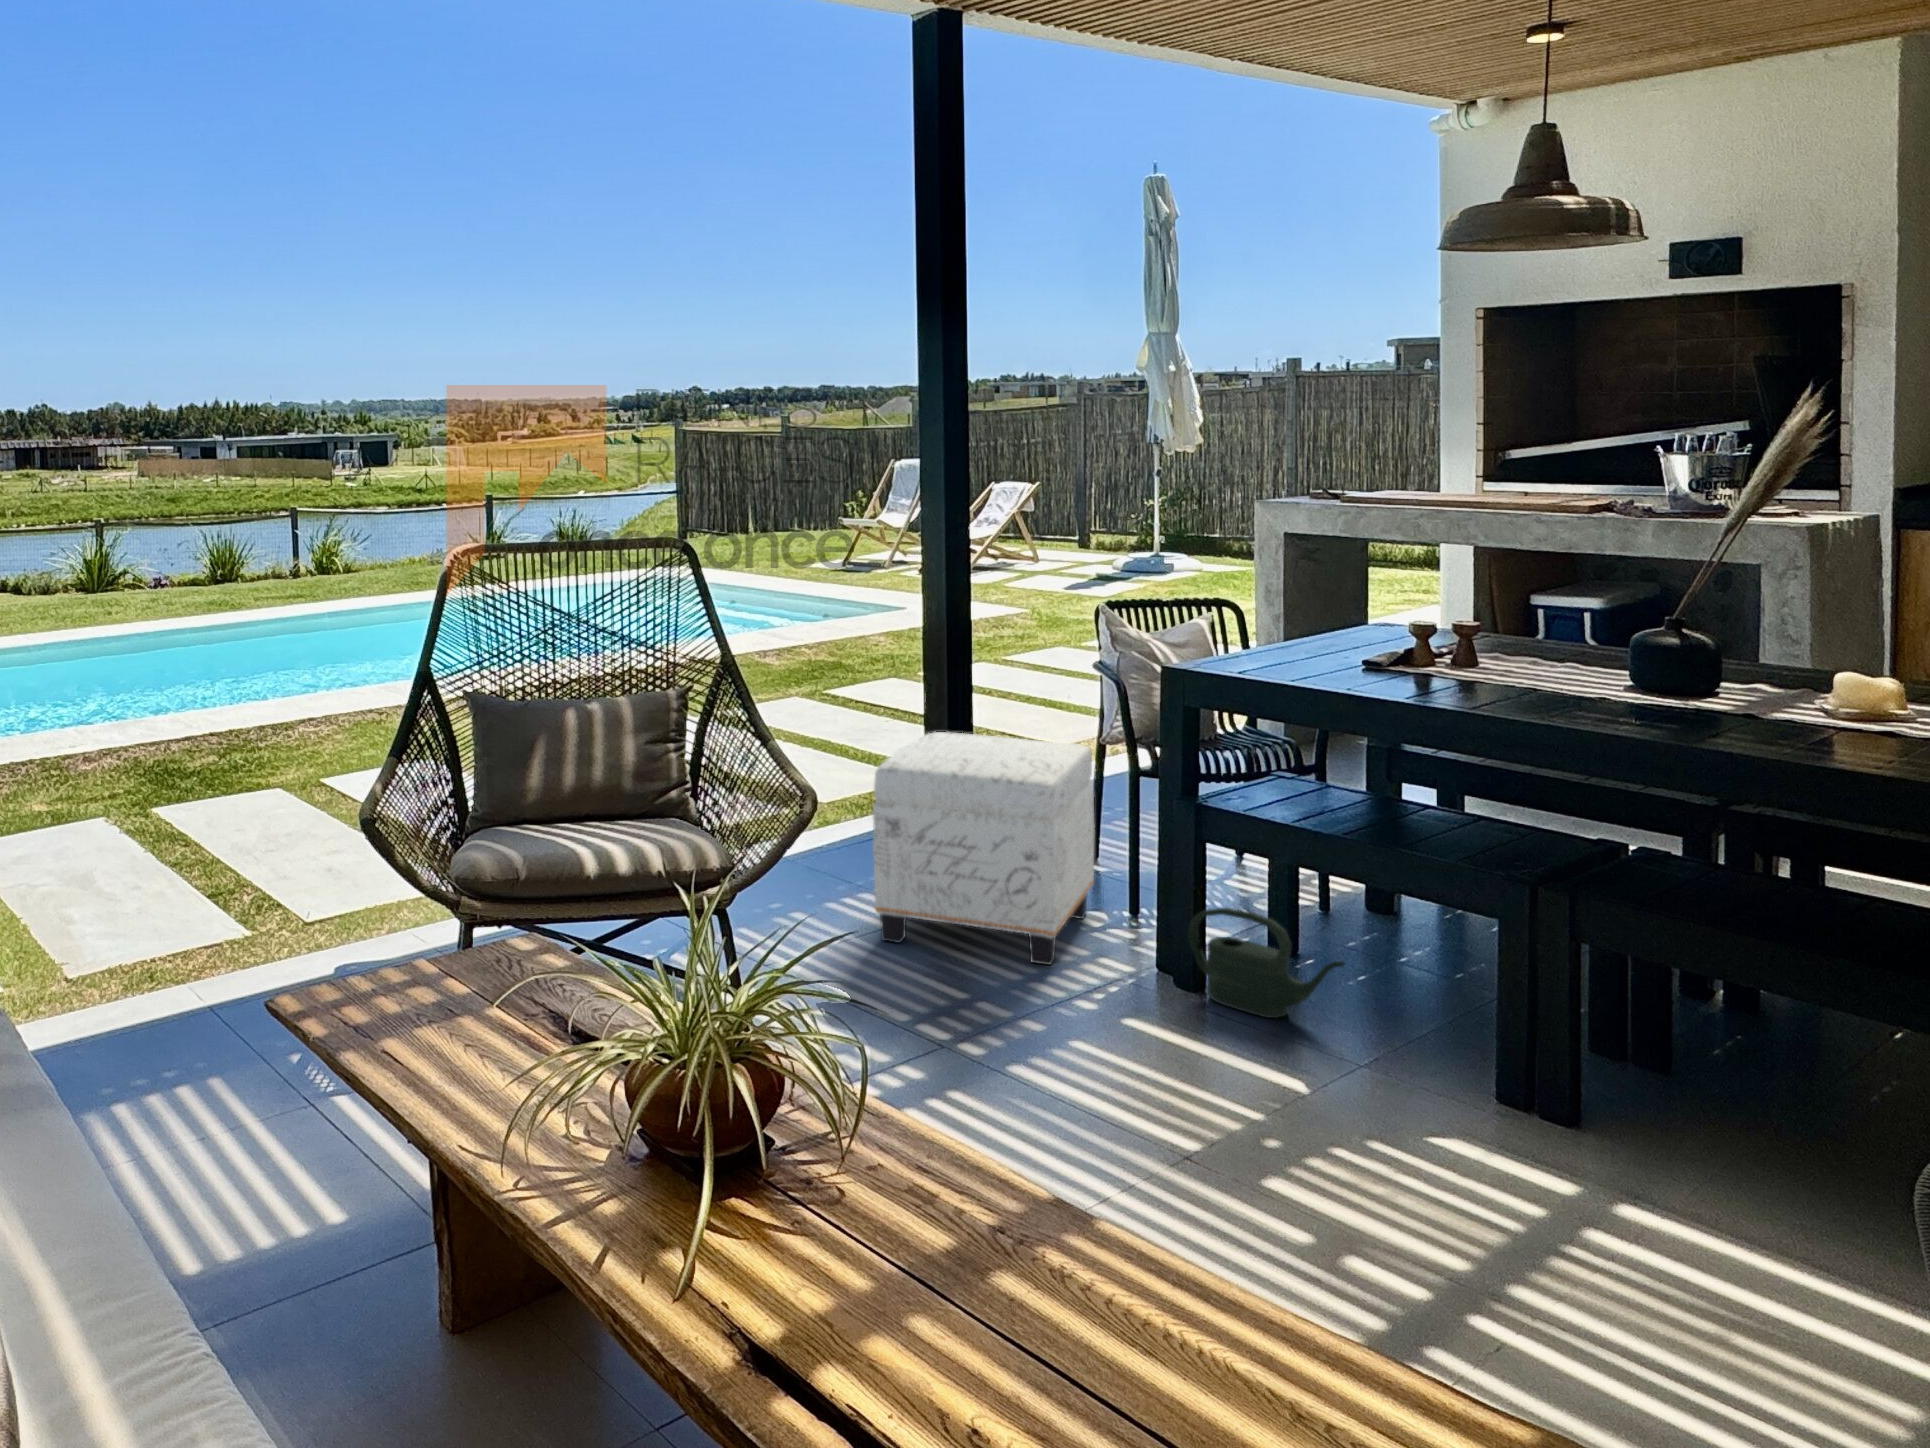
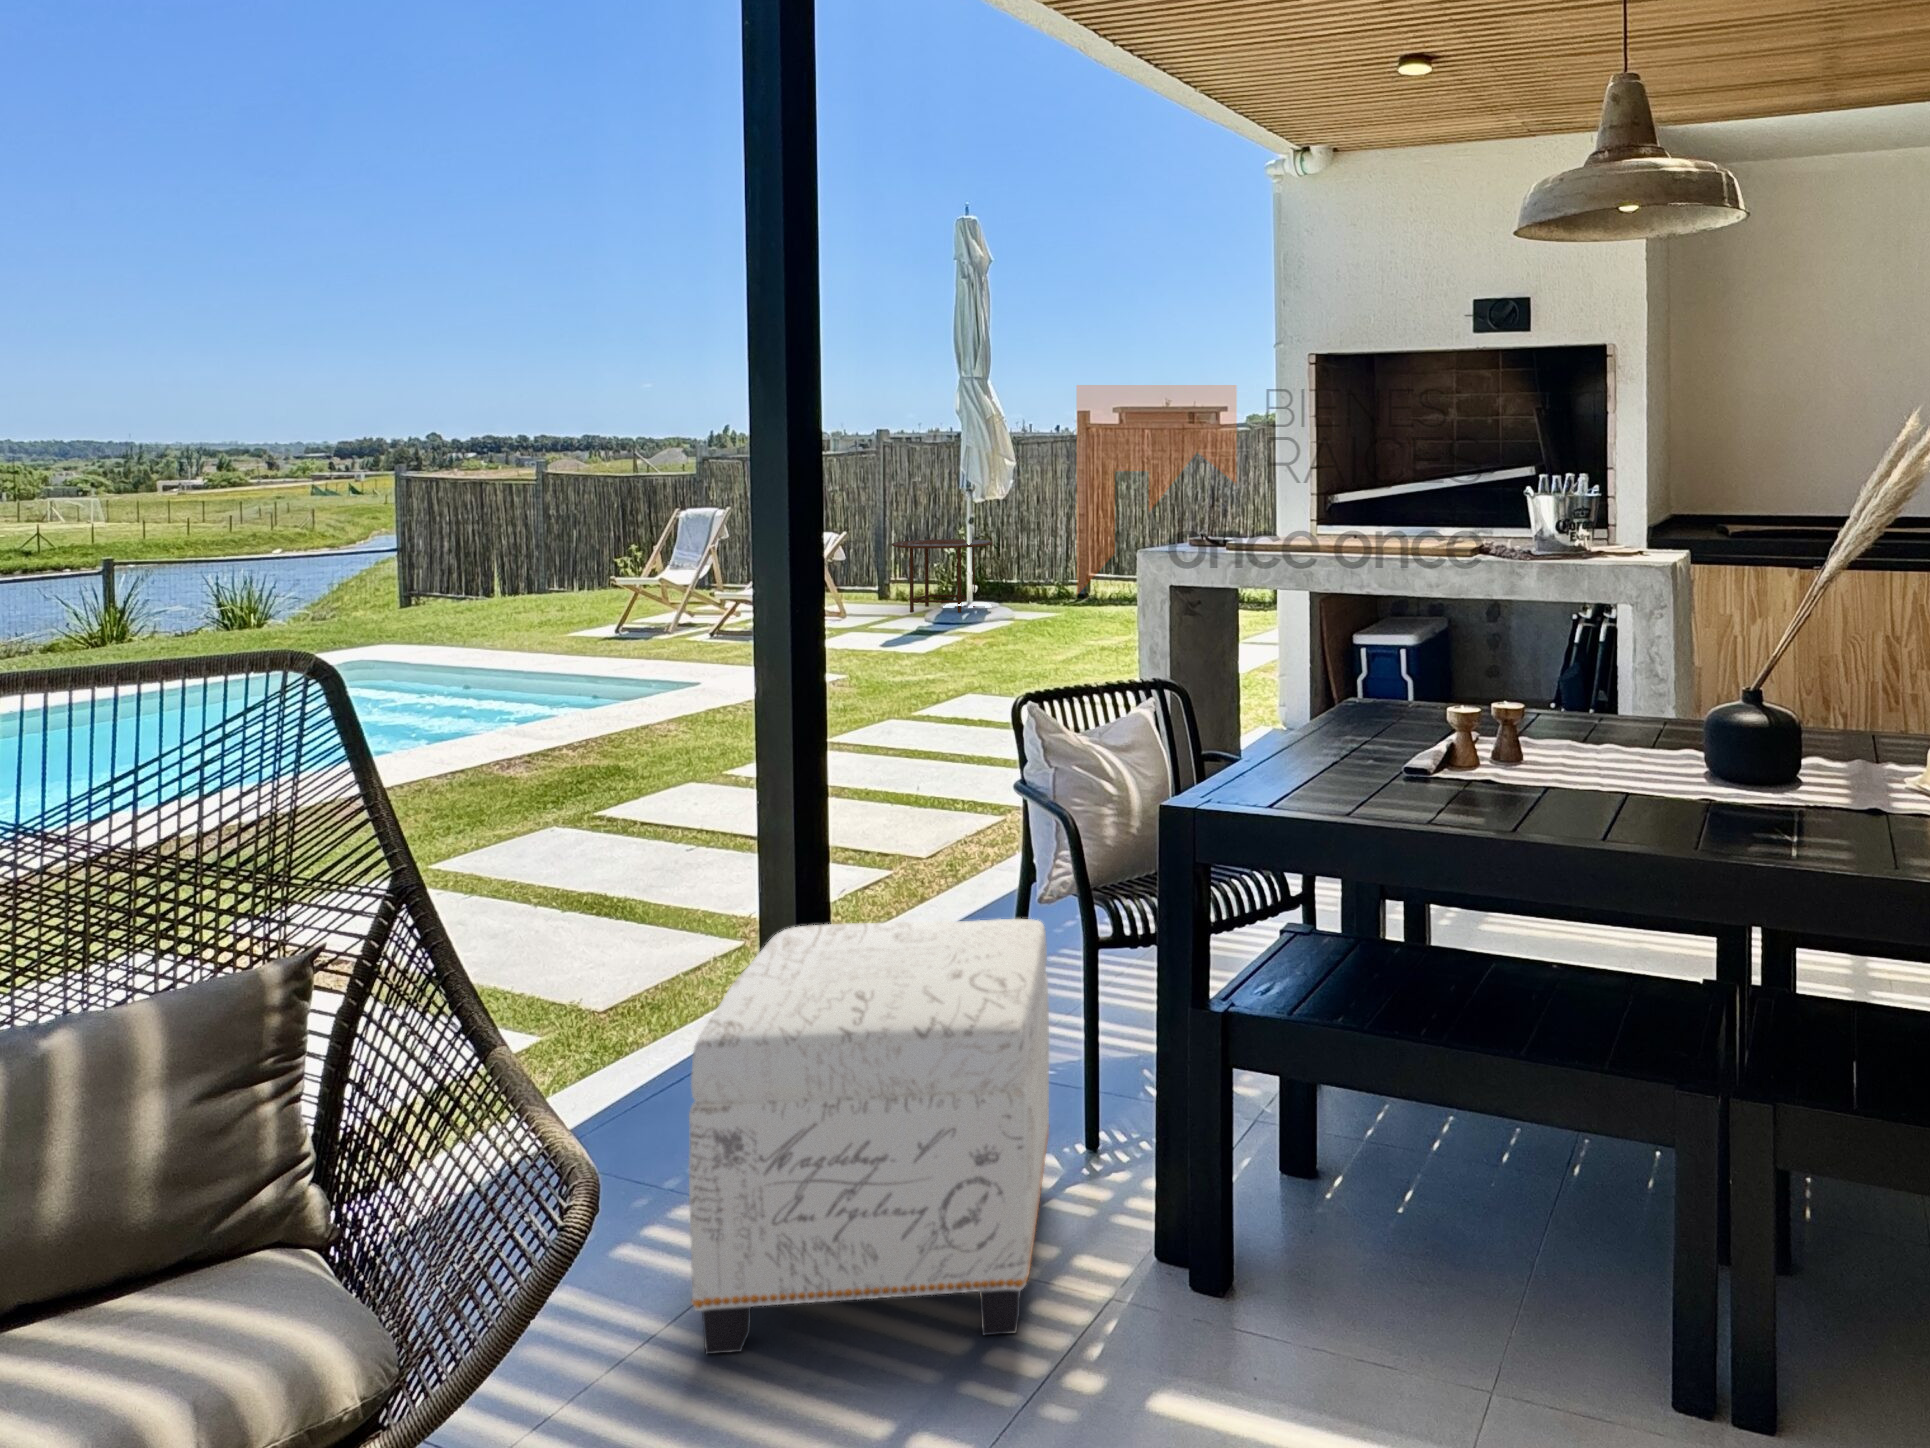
side table: none [1087,488,1189,561] -> present [892,539,992,612]
watering can: present [1188,908,1344,1018] -> none [1243,1185,1496,1364]

